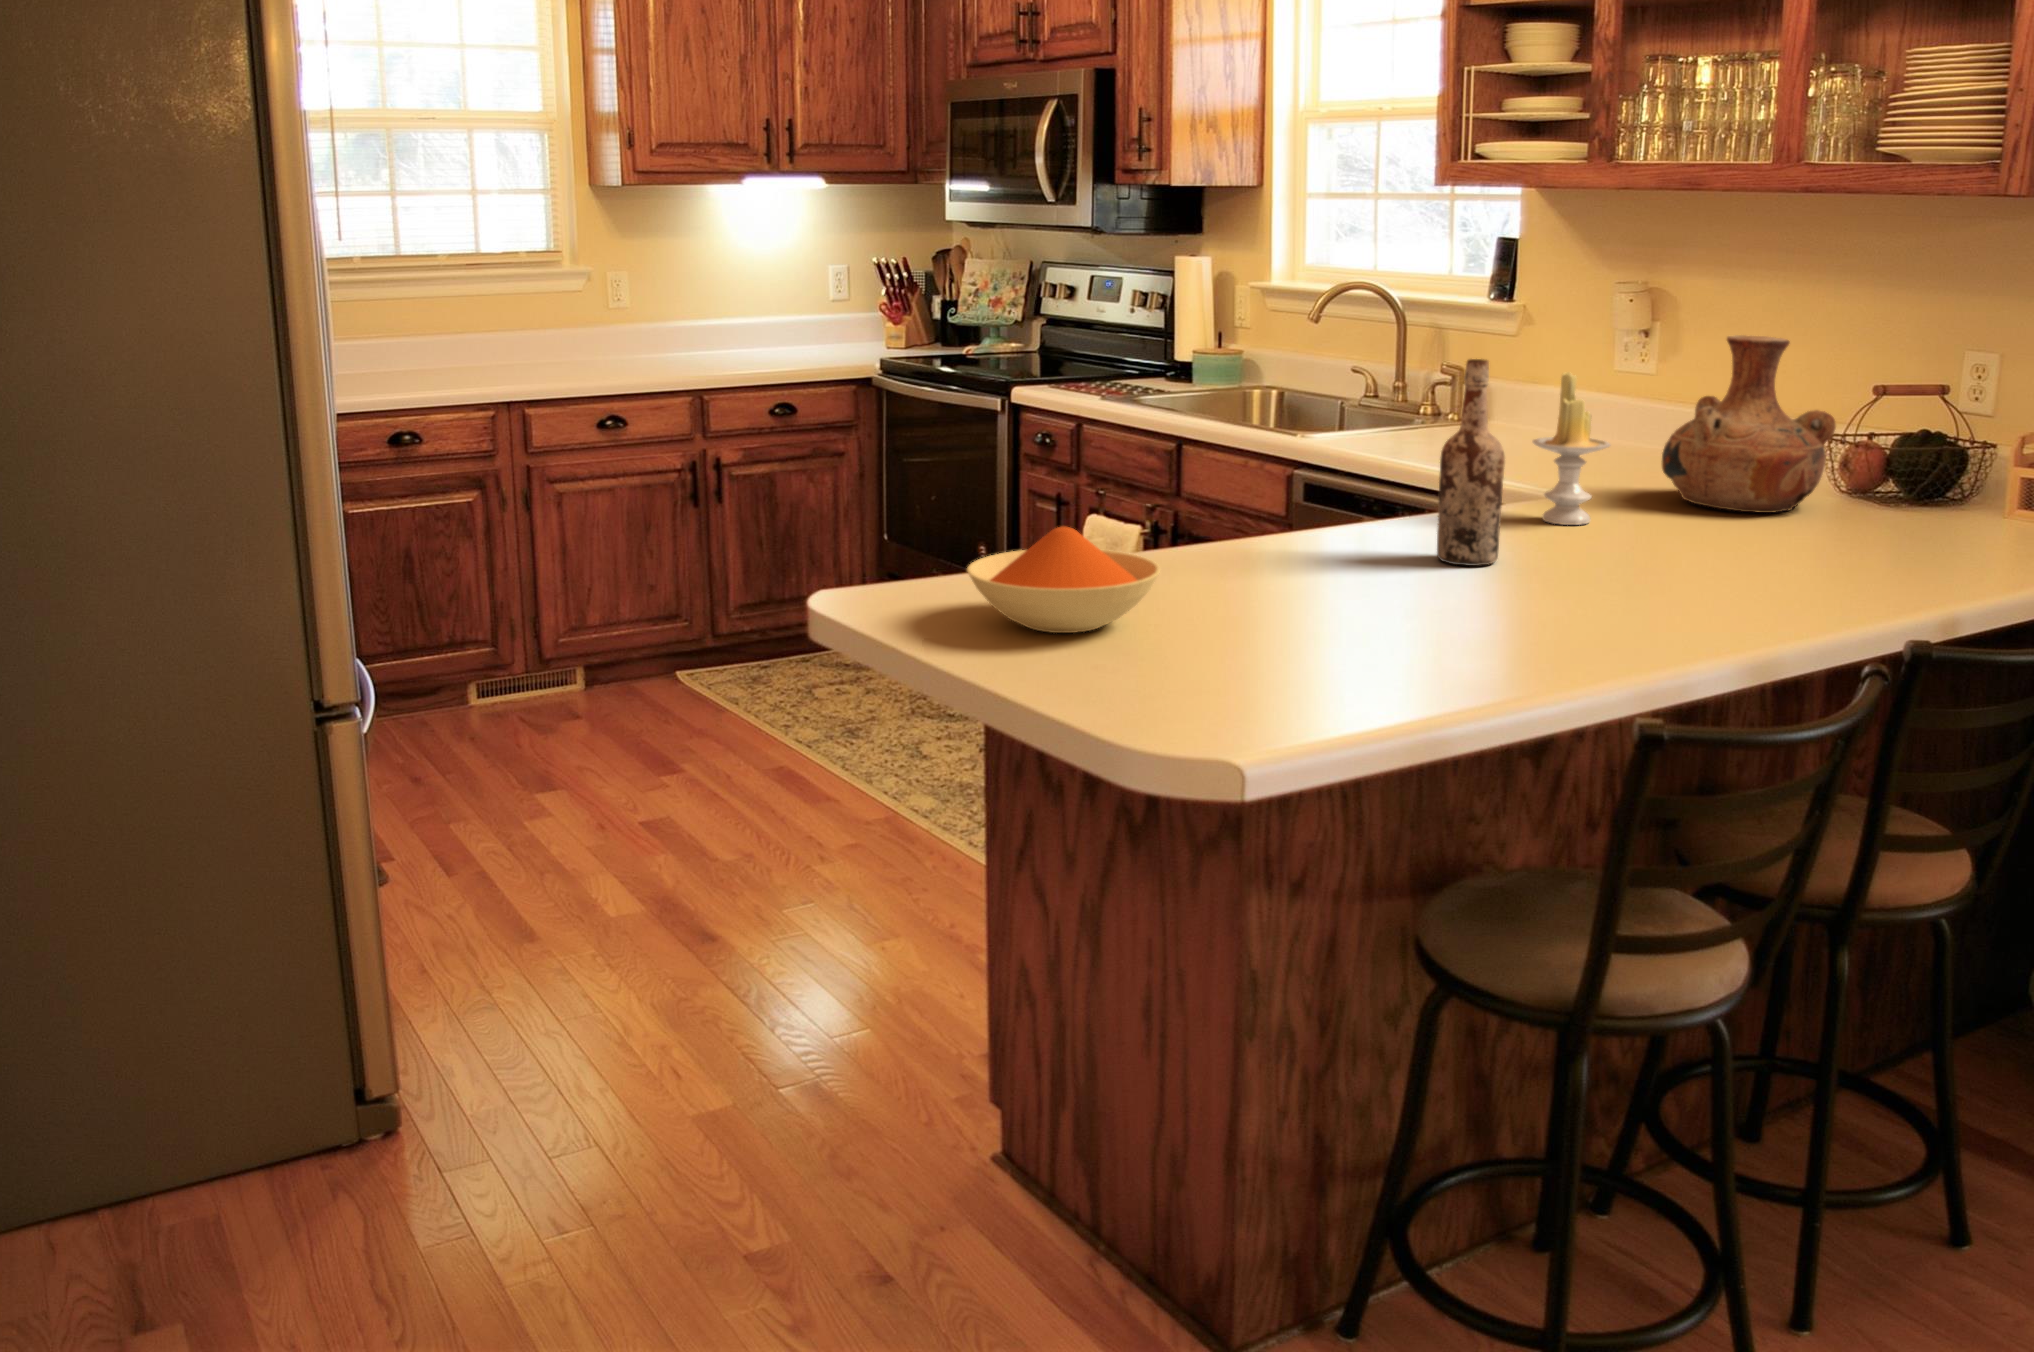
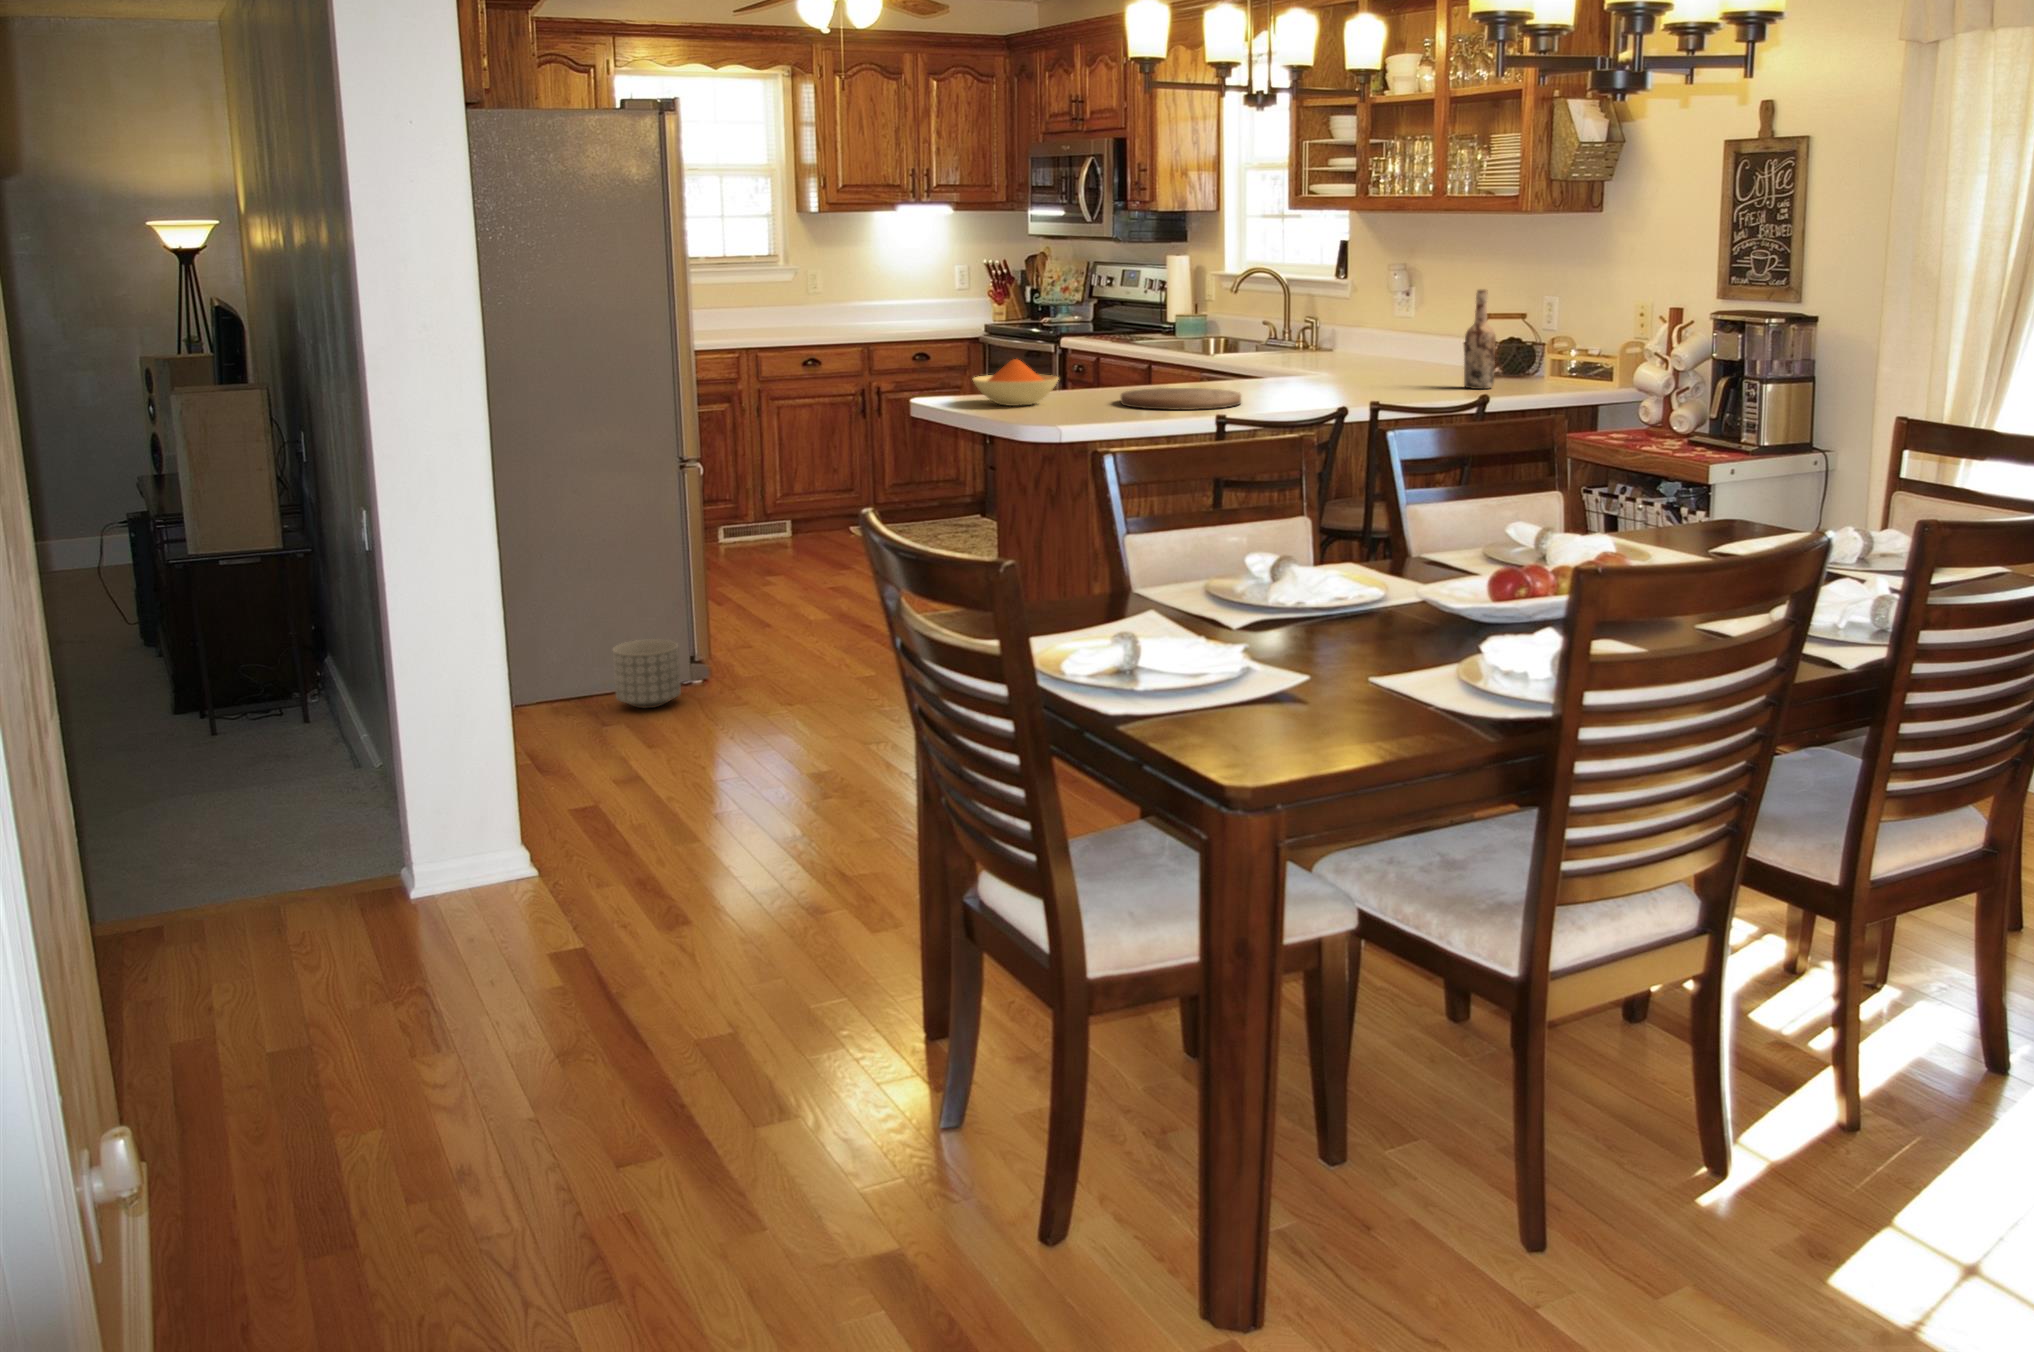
vase: present [1662,335,1836,513] -> none [1369,286,1456,379]
wine bottle: present [1437,359,1505,566] -> present [1464,290,1496,389]
candle: present [1533,372,1610,525] -> none [1286,303,1325,382]
cutting board: none [1288,569,1558,651] -> present [1121,388,1241,410]
planter: none [173,1098,332,1269] -> present [613,639,681,708]

